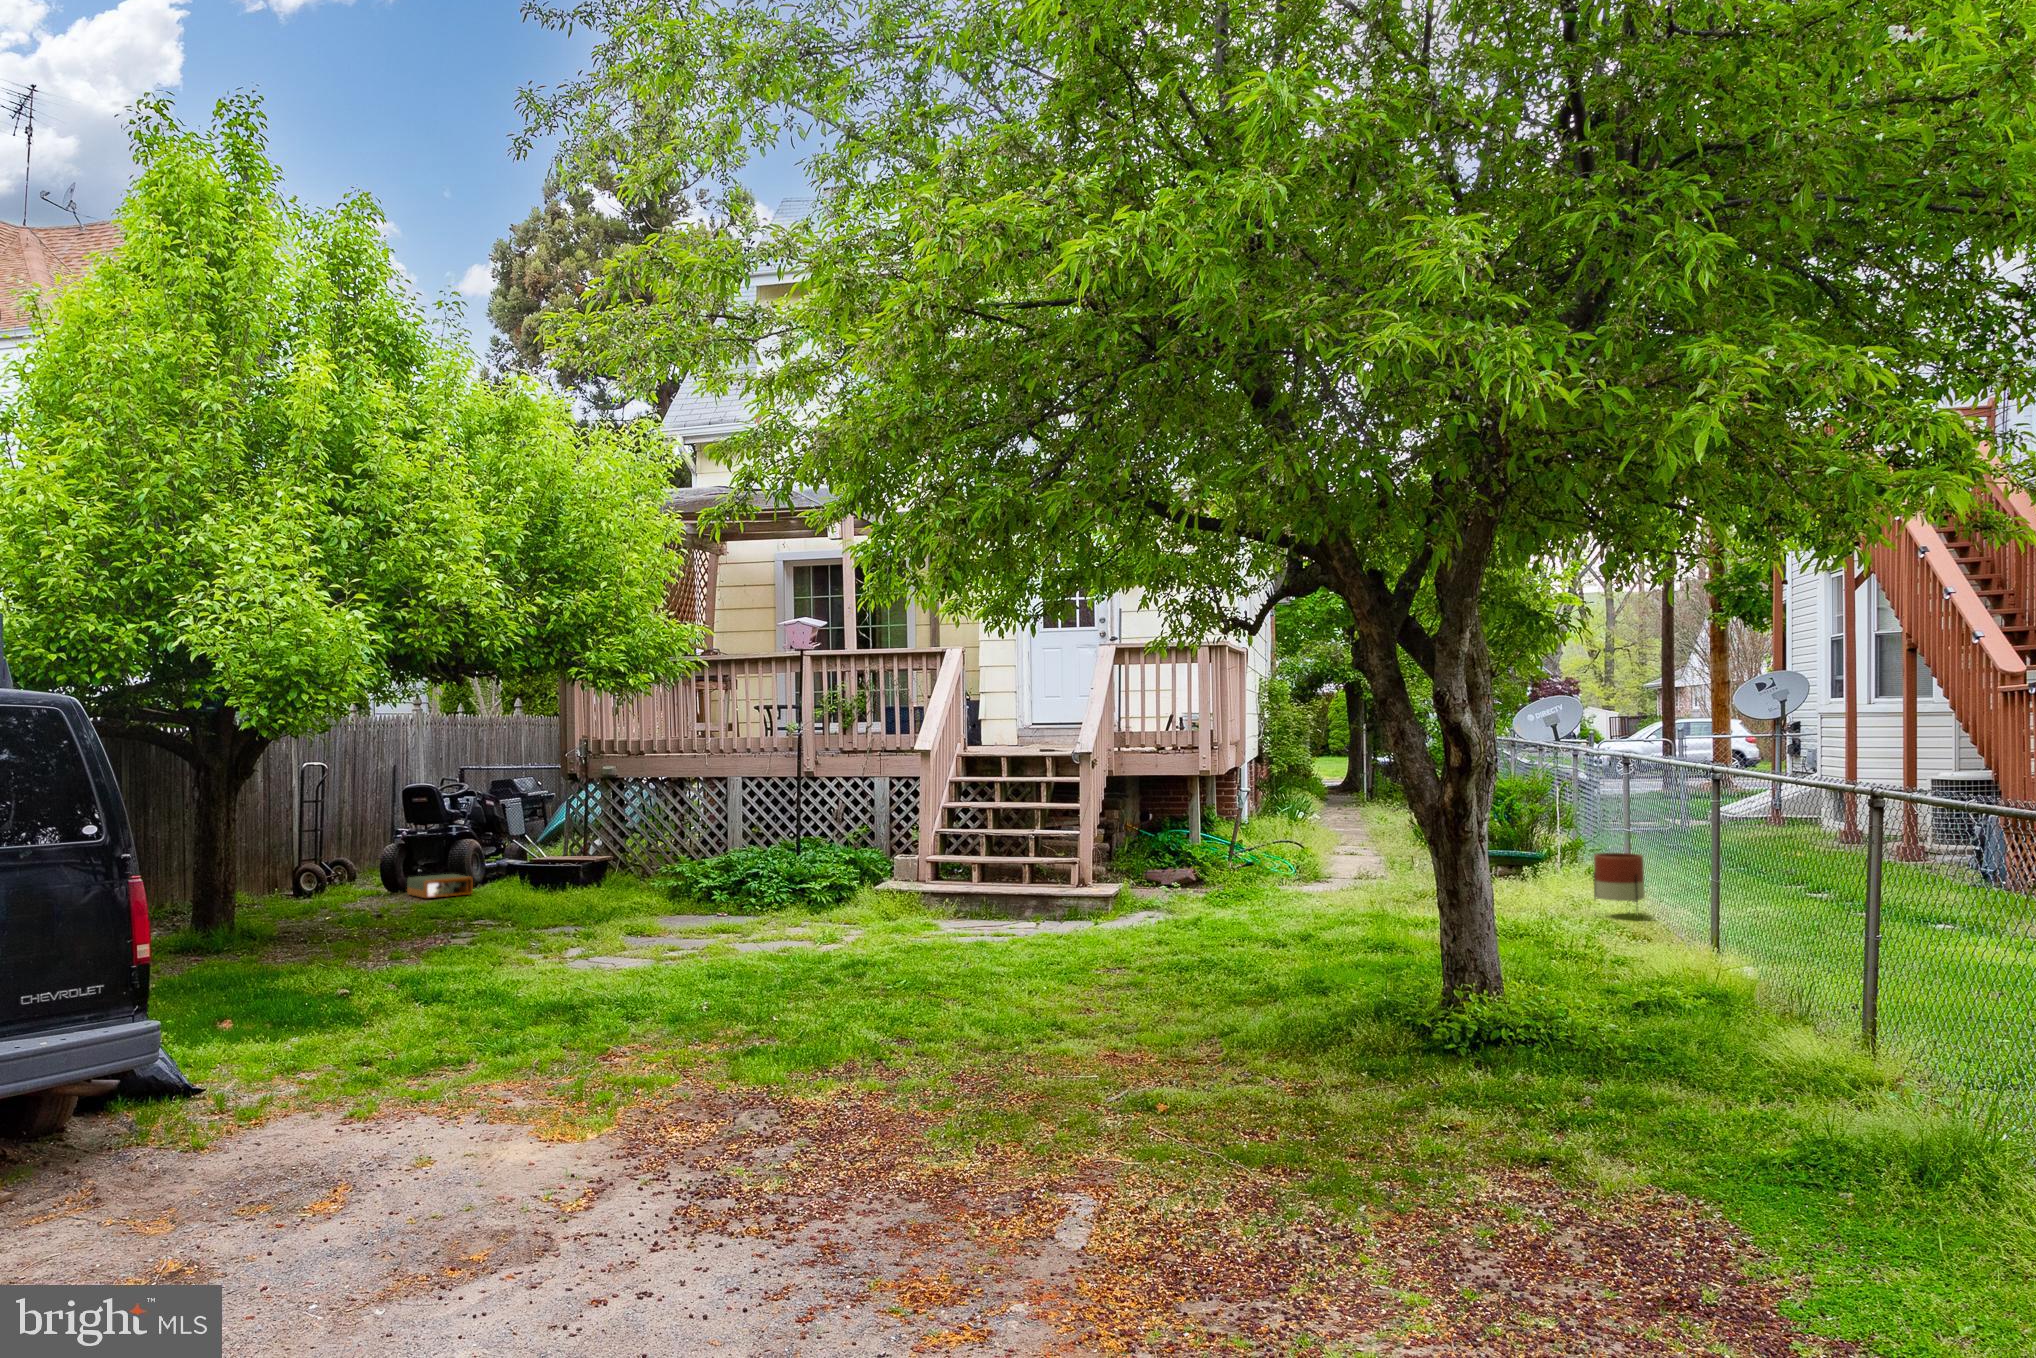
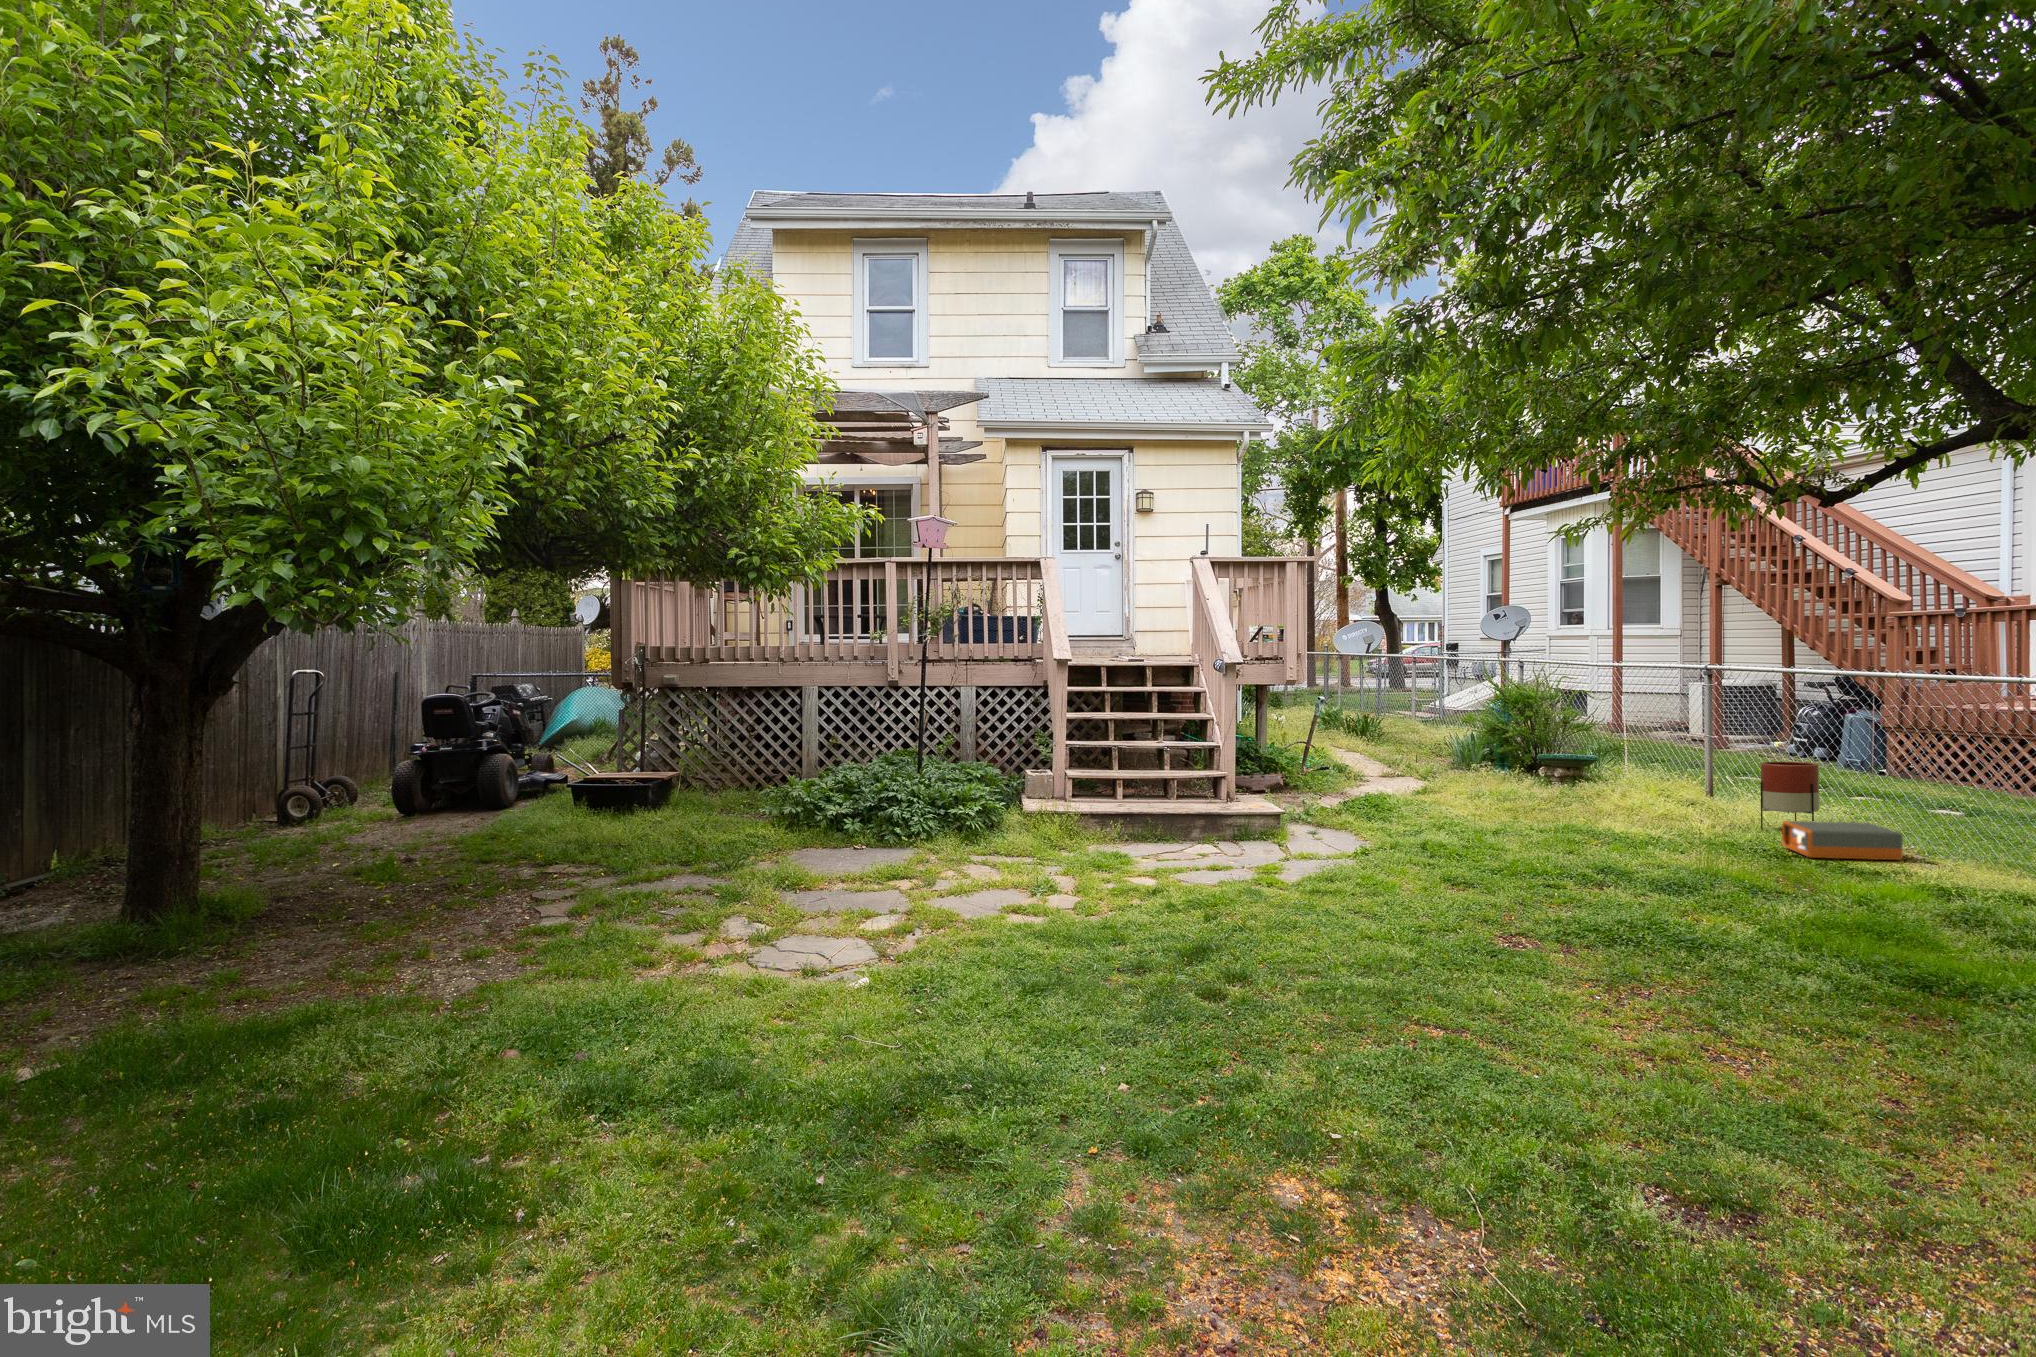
storage box: present [407,874,473,898] -> present [1782,821,1903,860]

